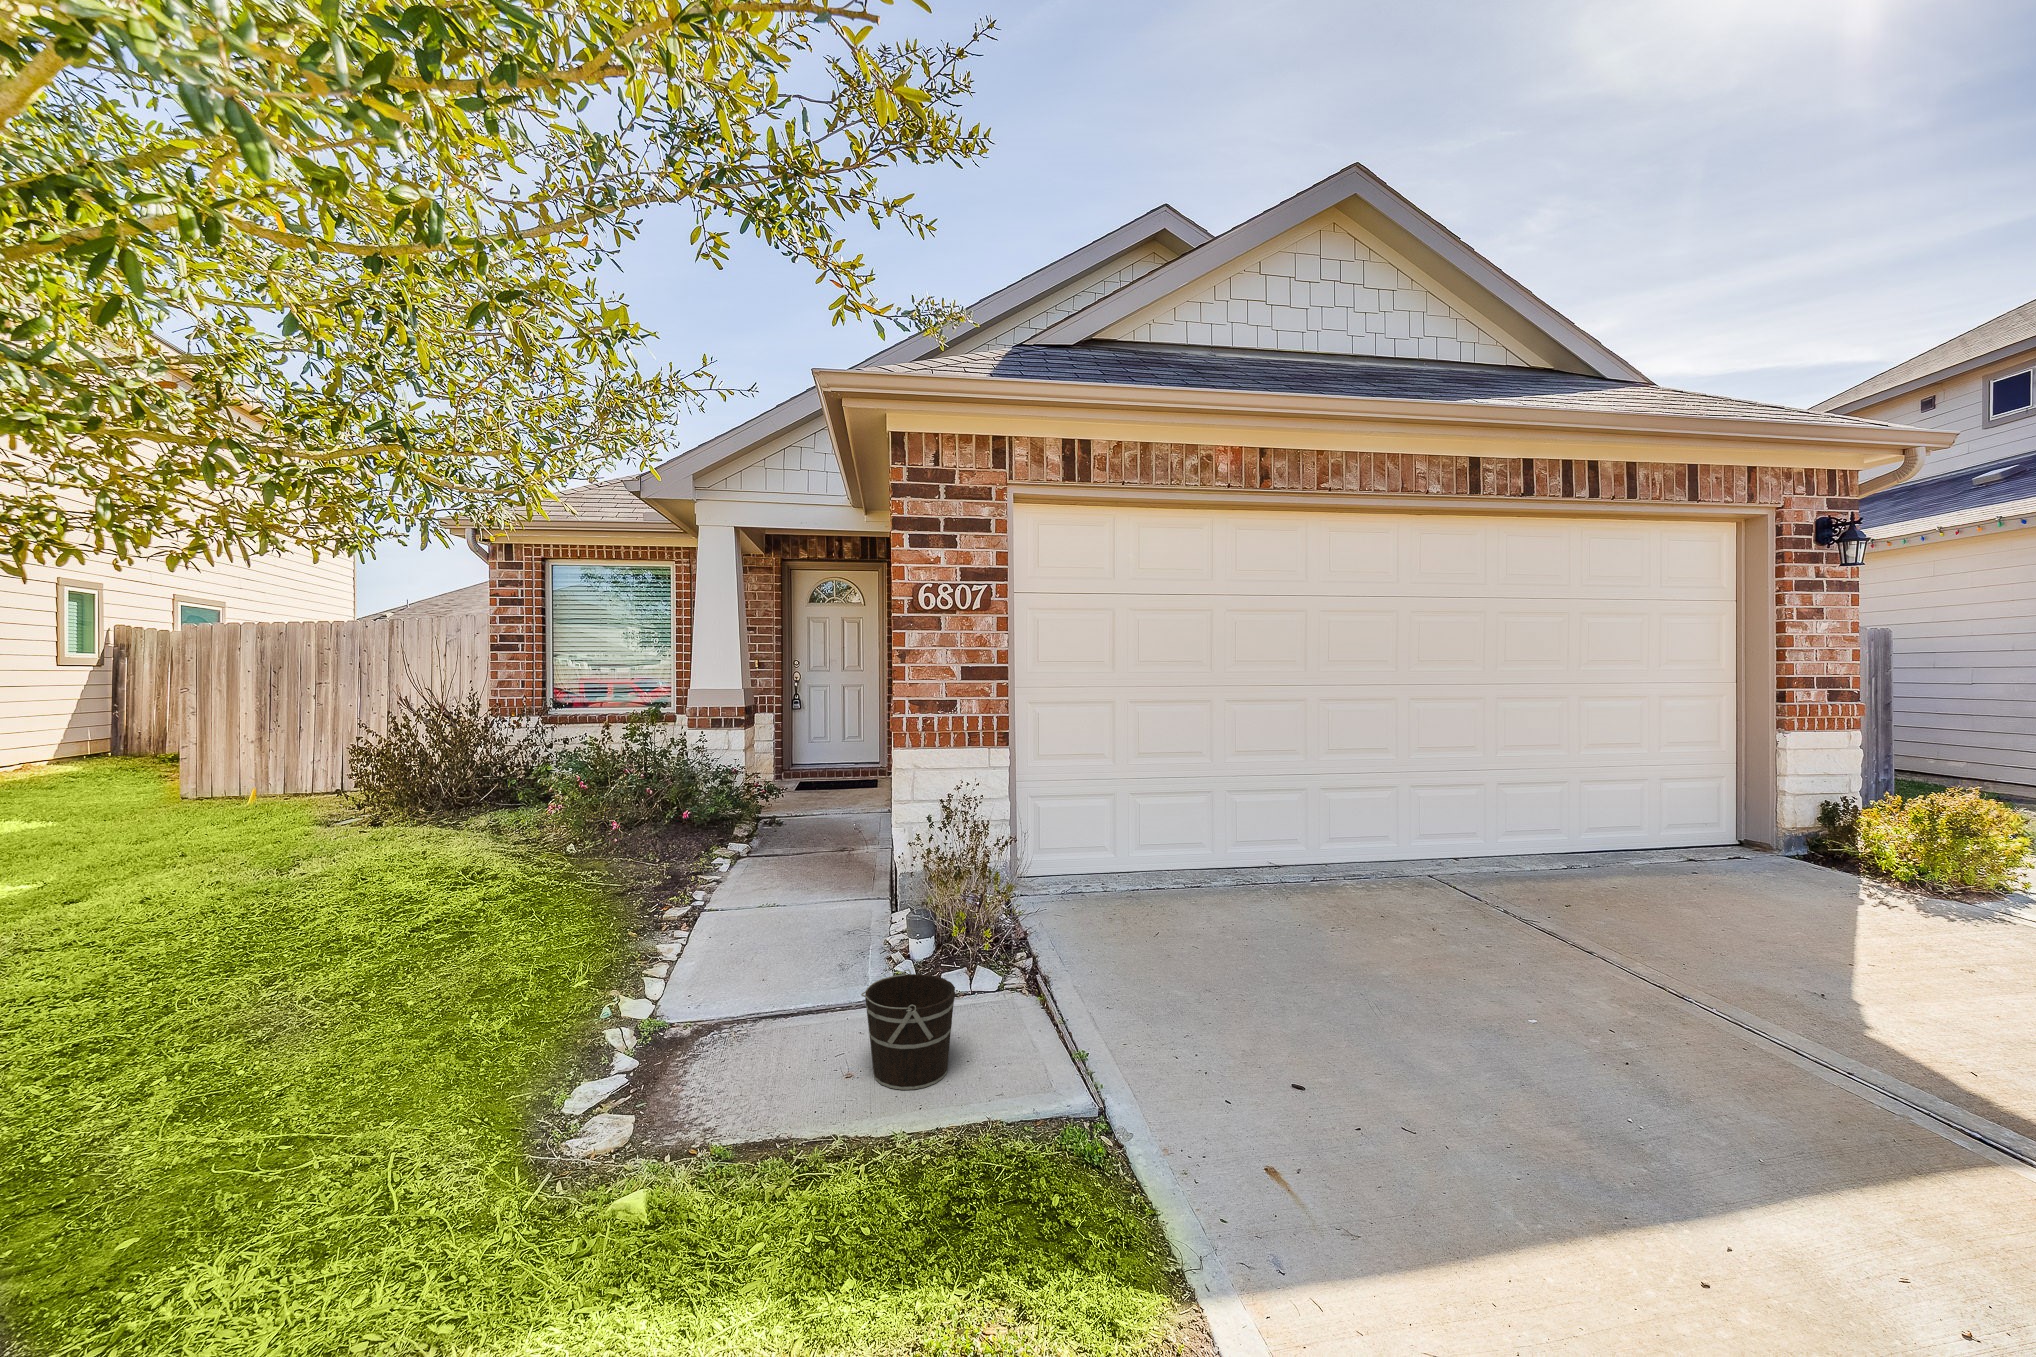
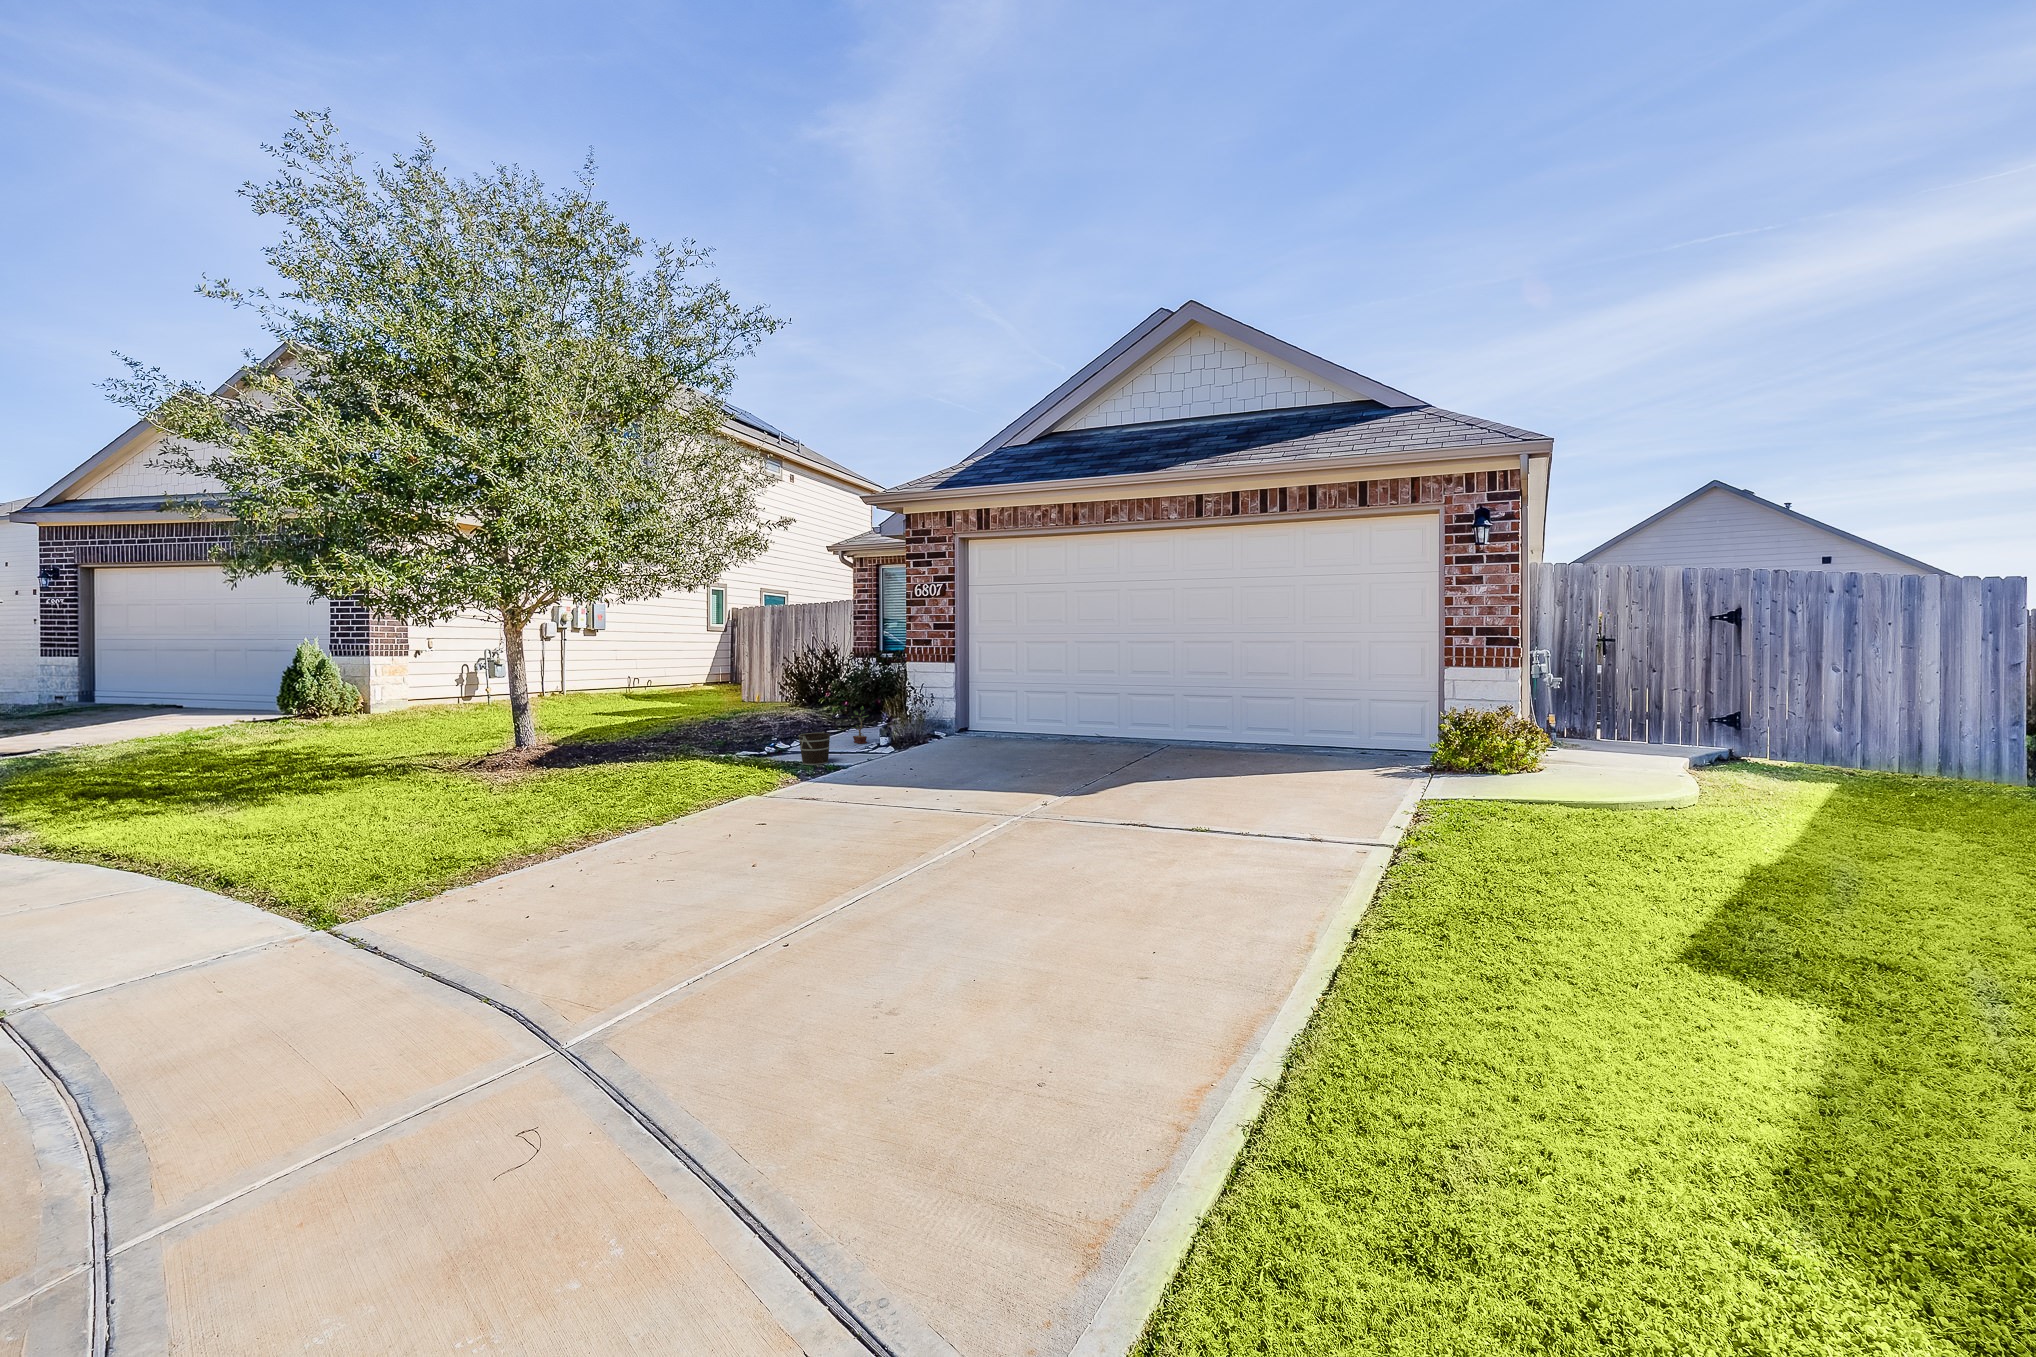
potted plant: none [809,861,881,957] -> present [852,706,867,744]

